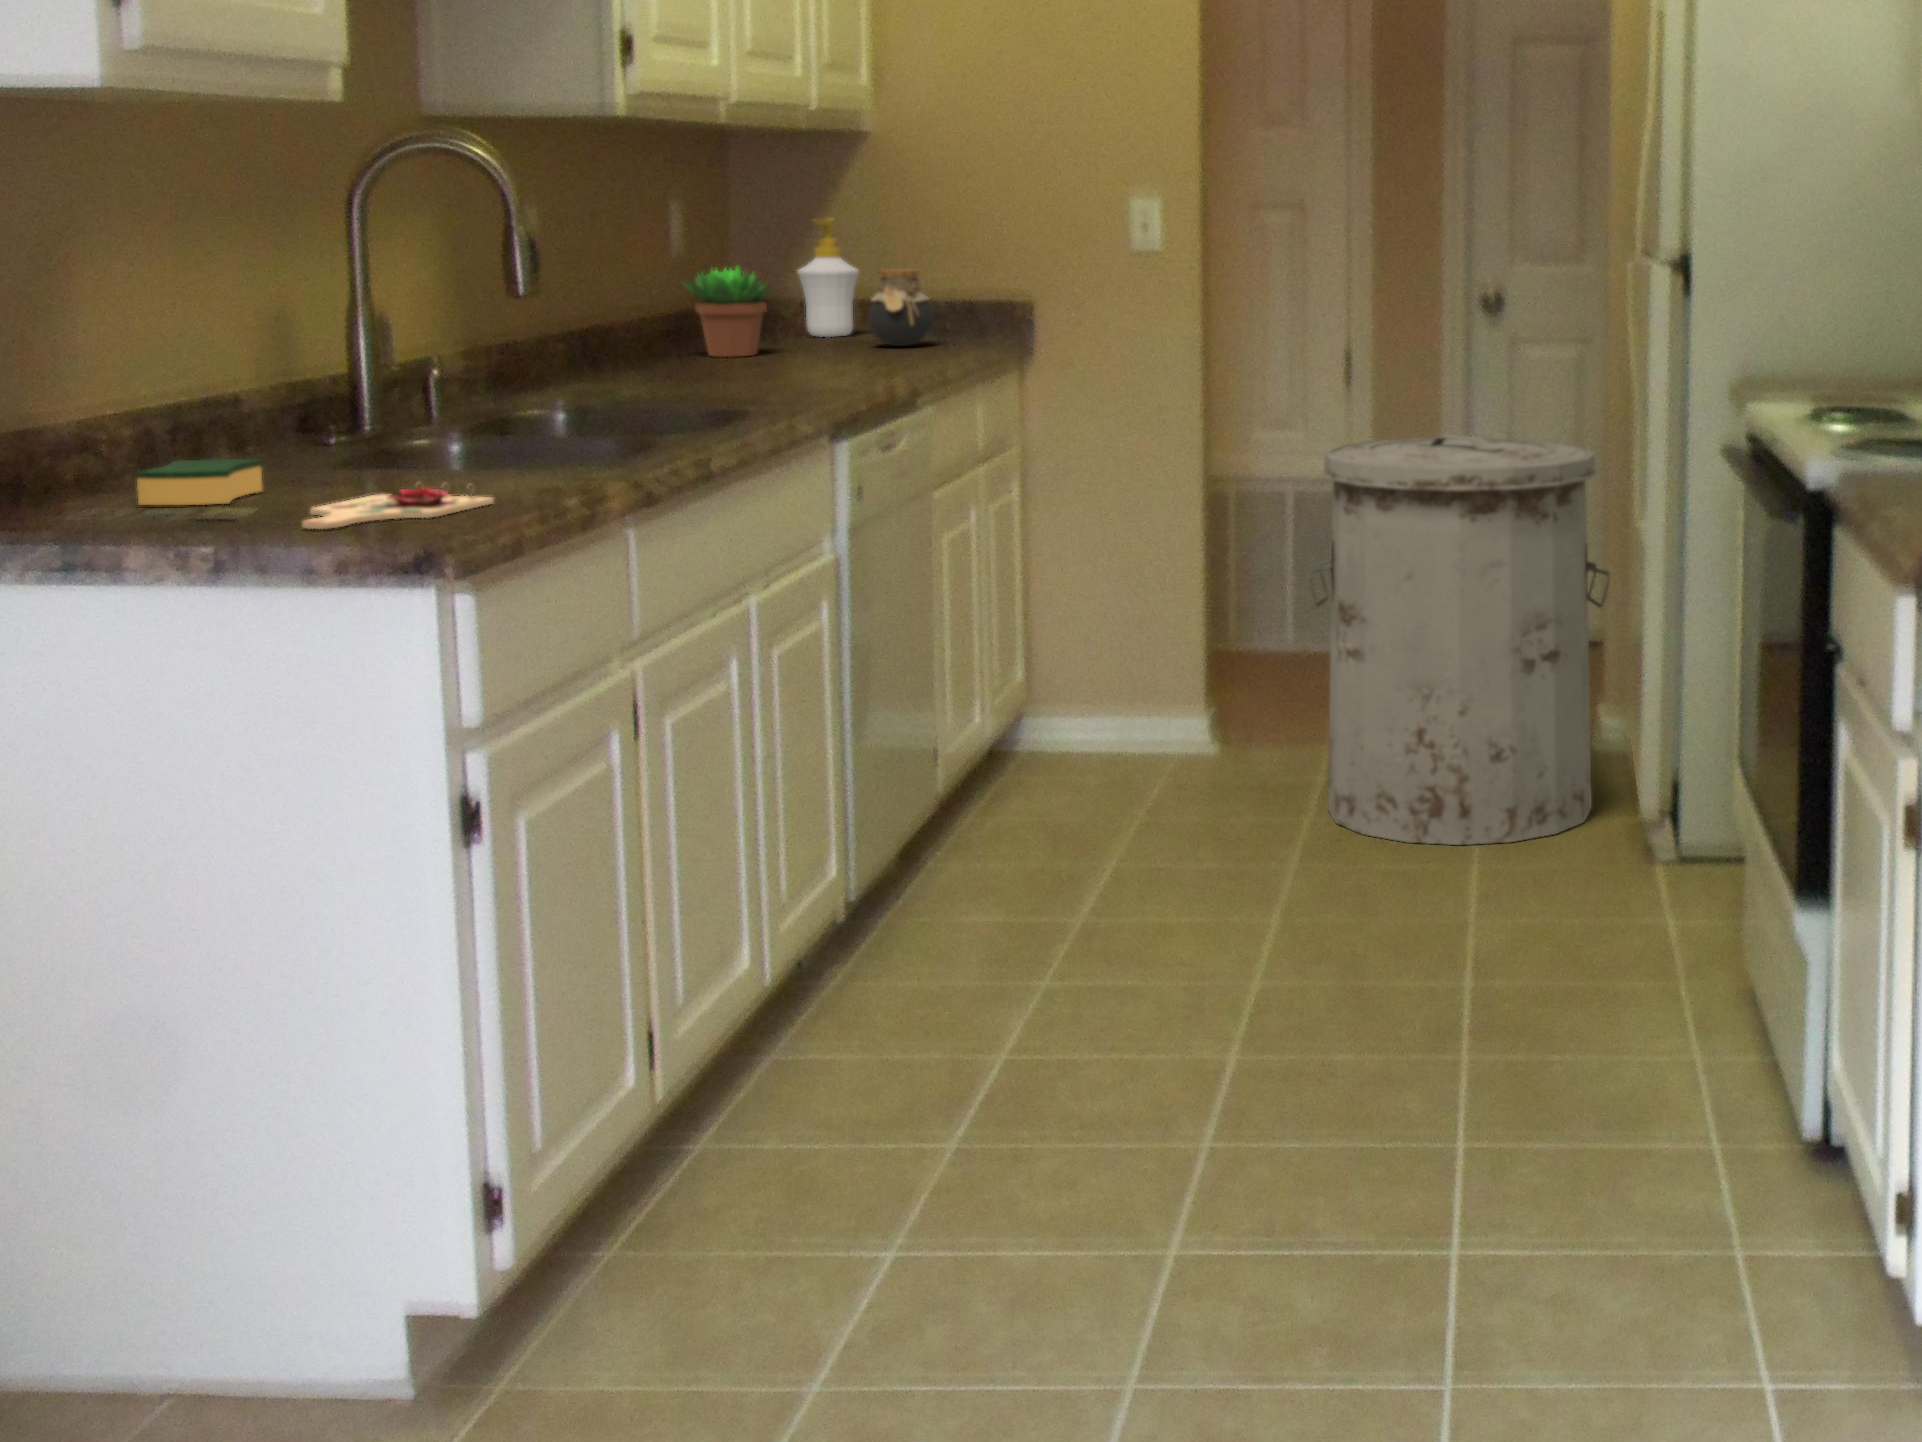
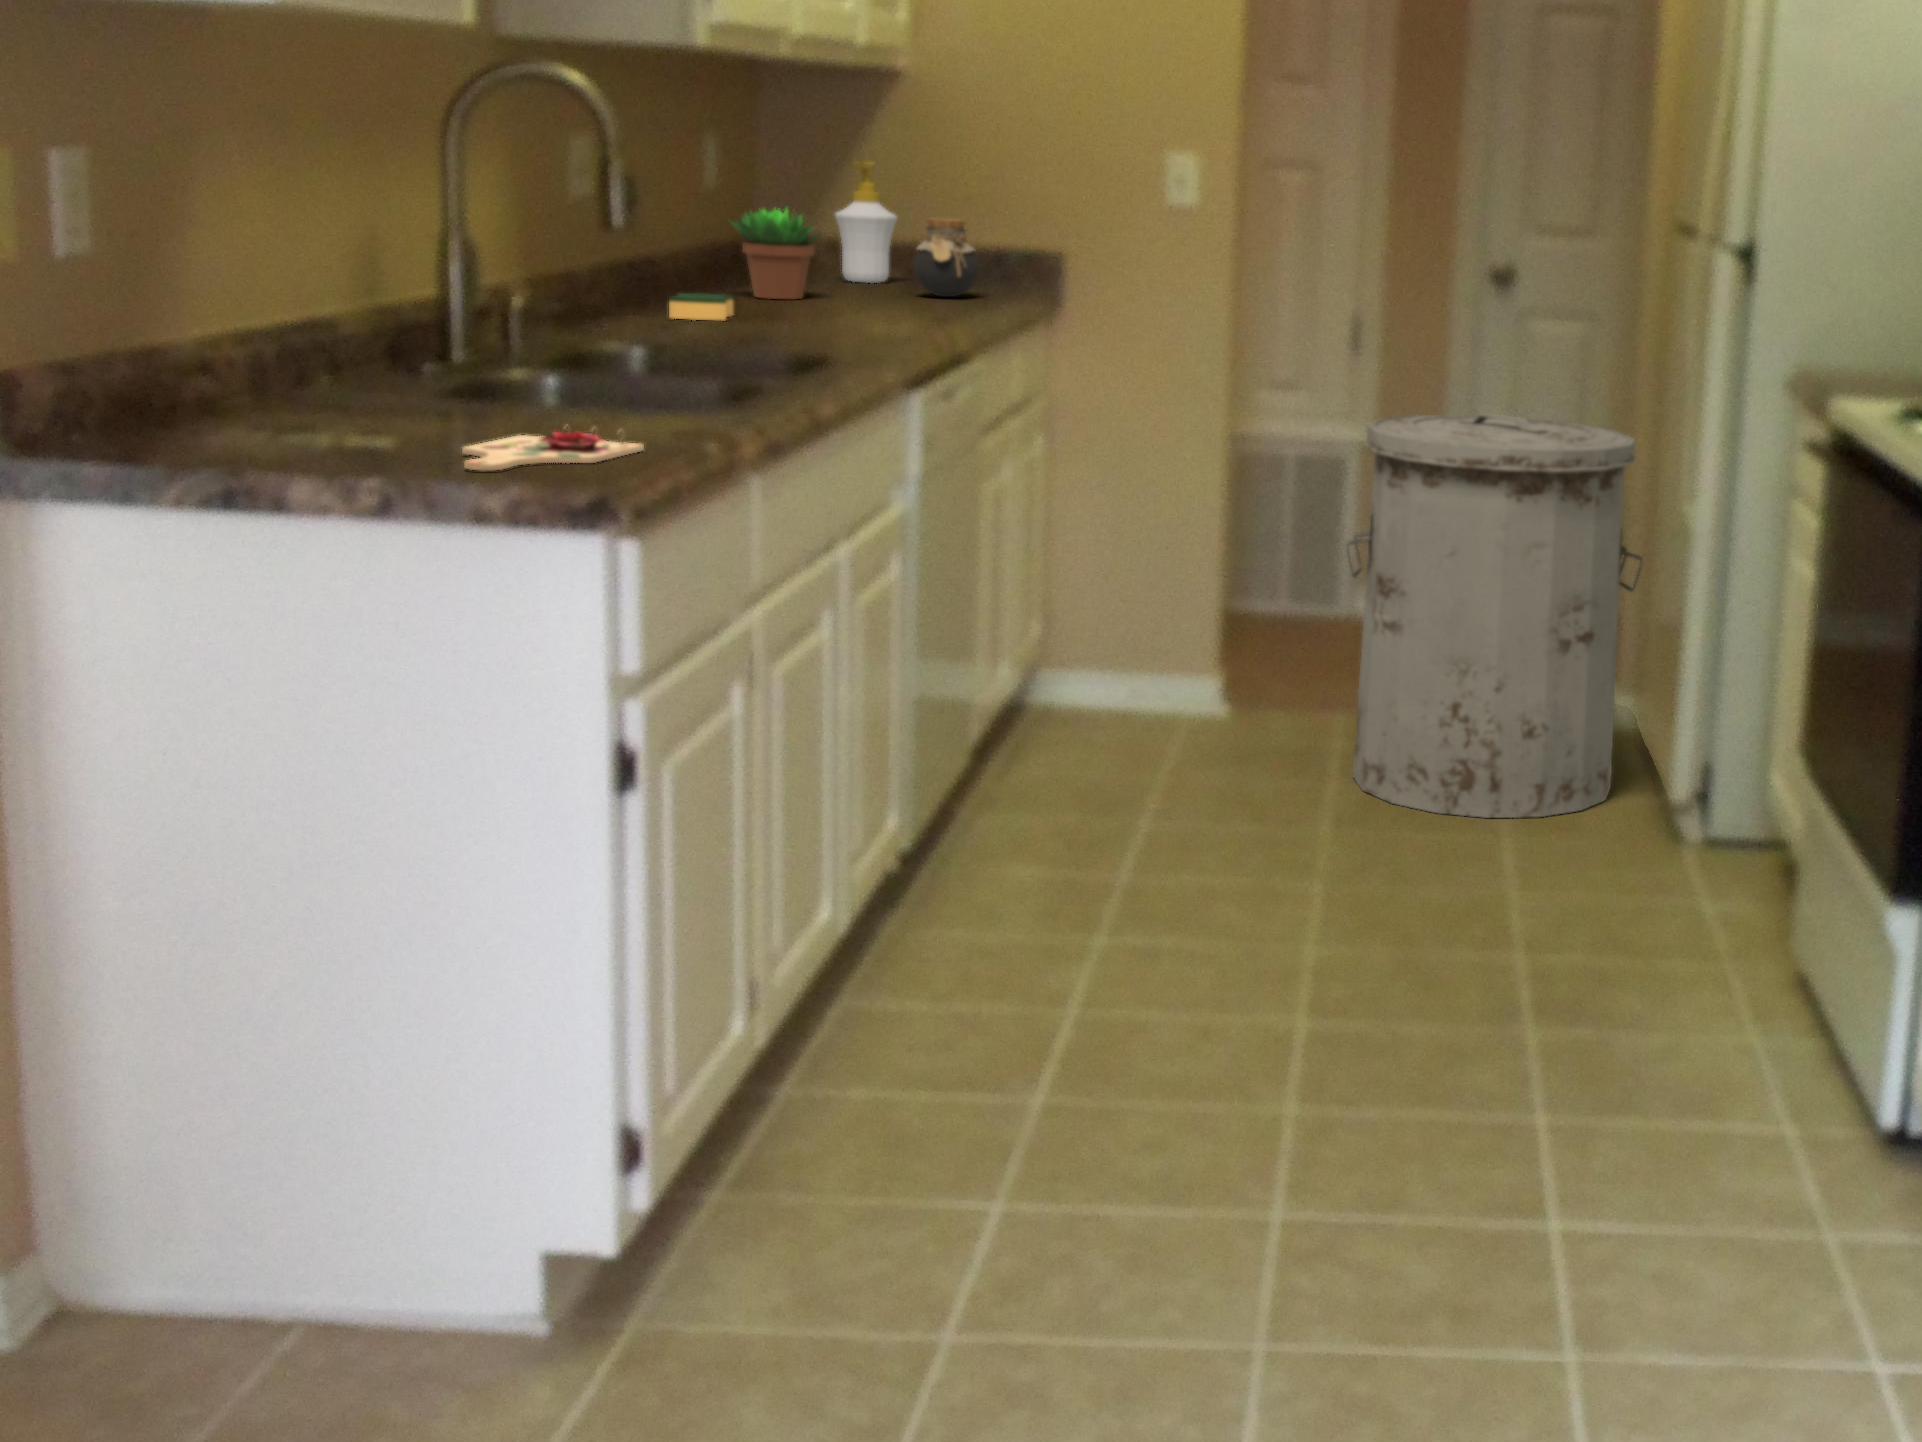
sponge: present [137,459,262,505] -> present [669,293,733,321]

